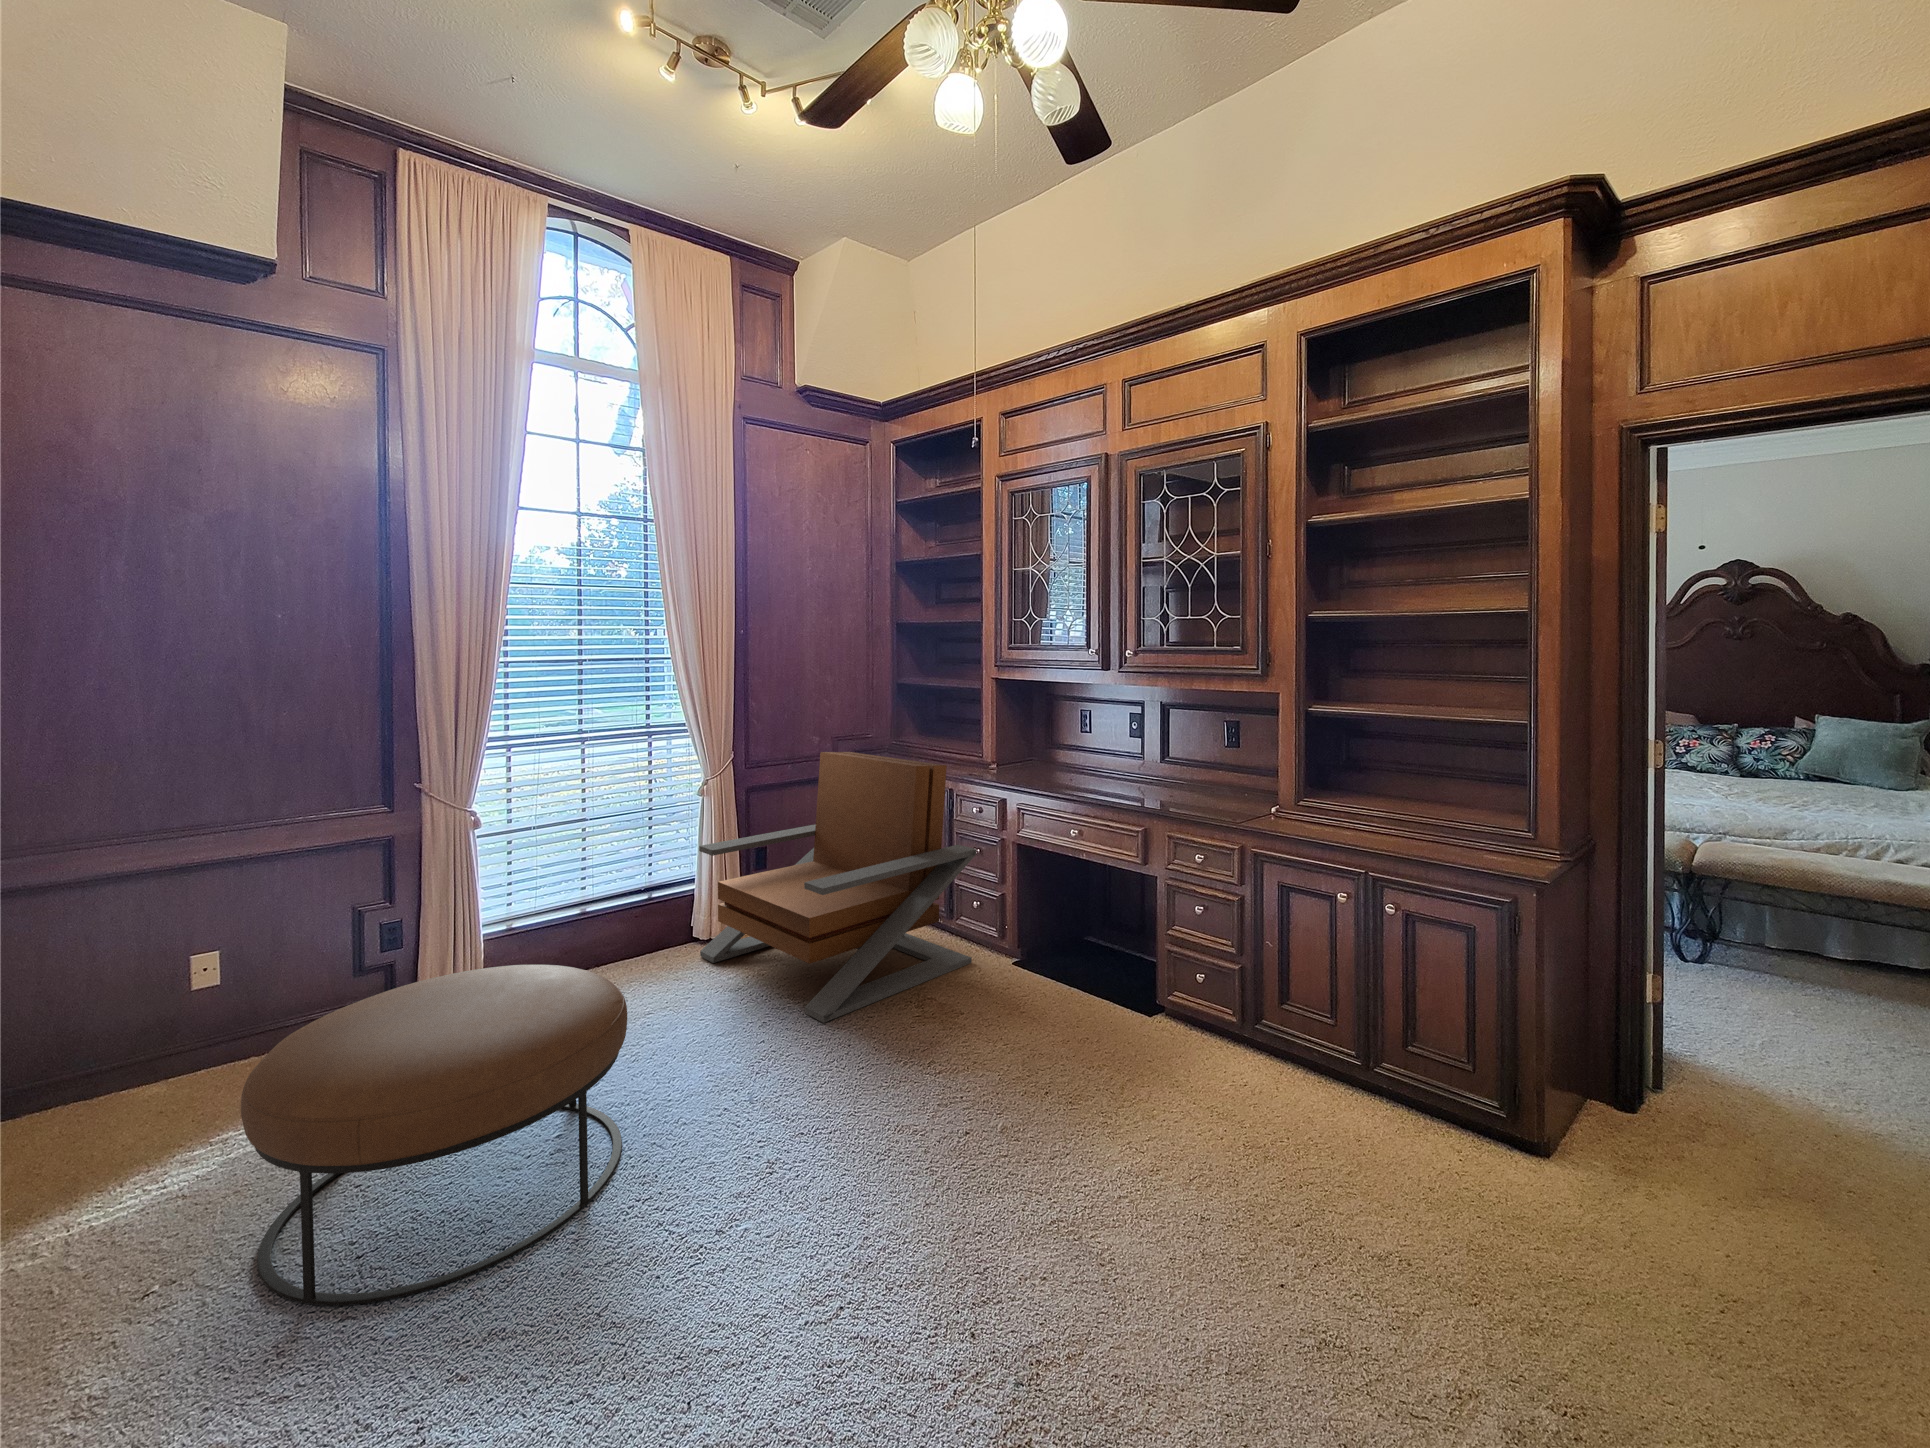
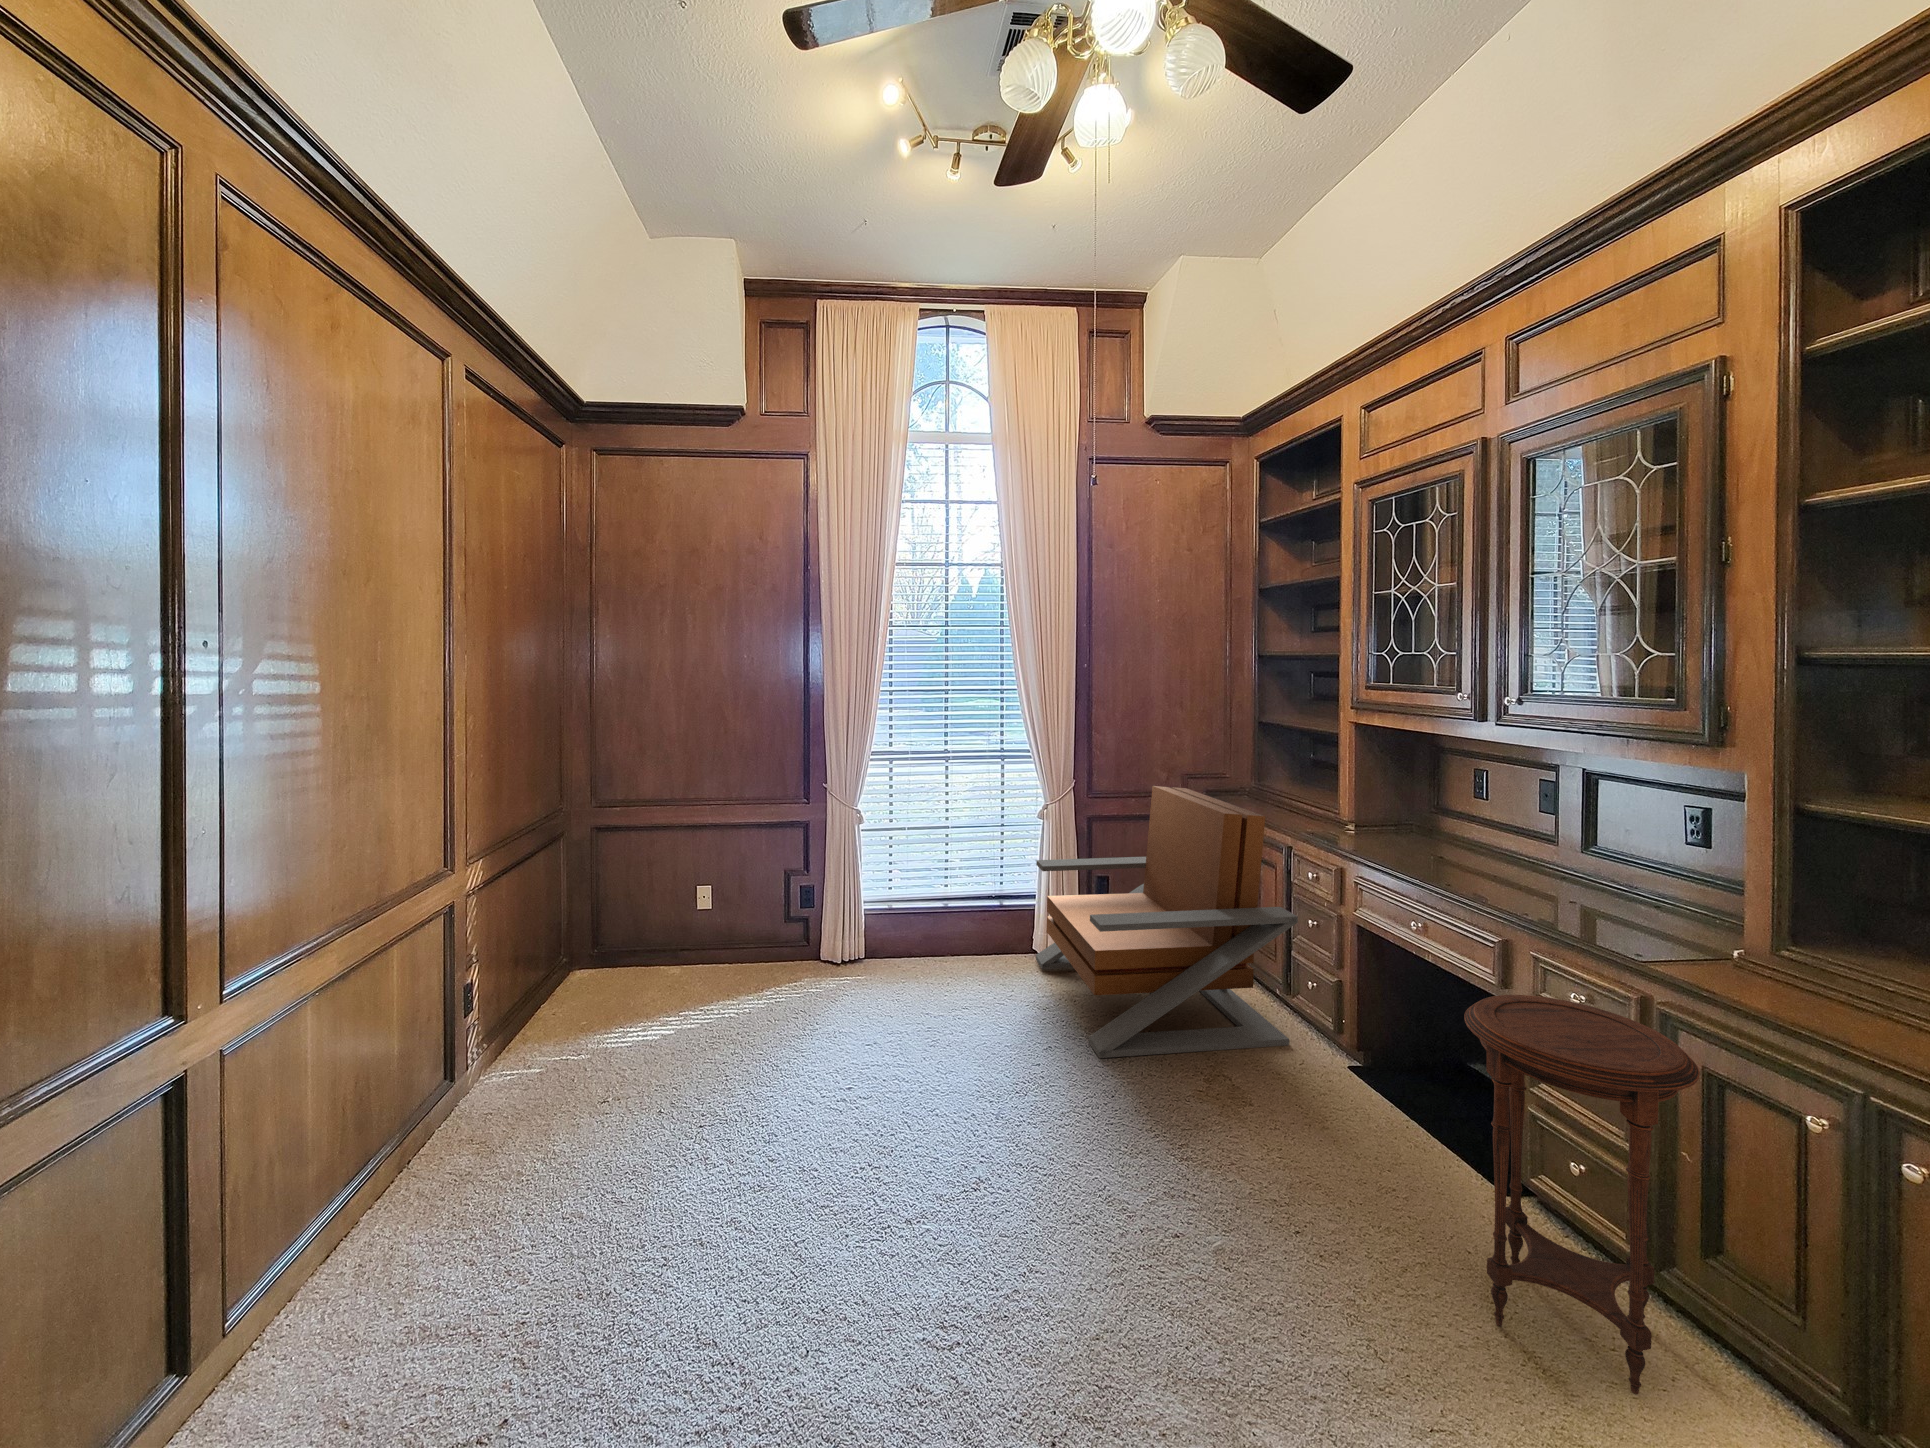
side table: none [1155,857,1281,1092] -> present [1464,995,1699,1394]
ottoman: present [241,965,627,1306] -> none [671,930,902,1160]

